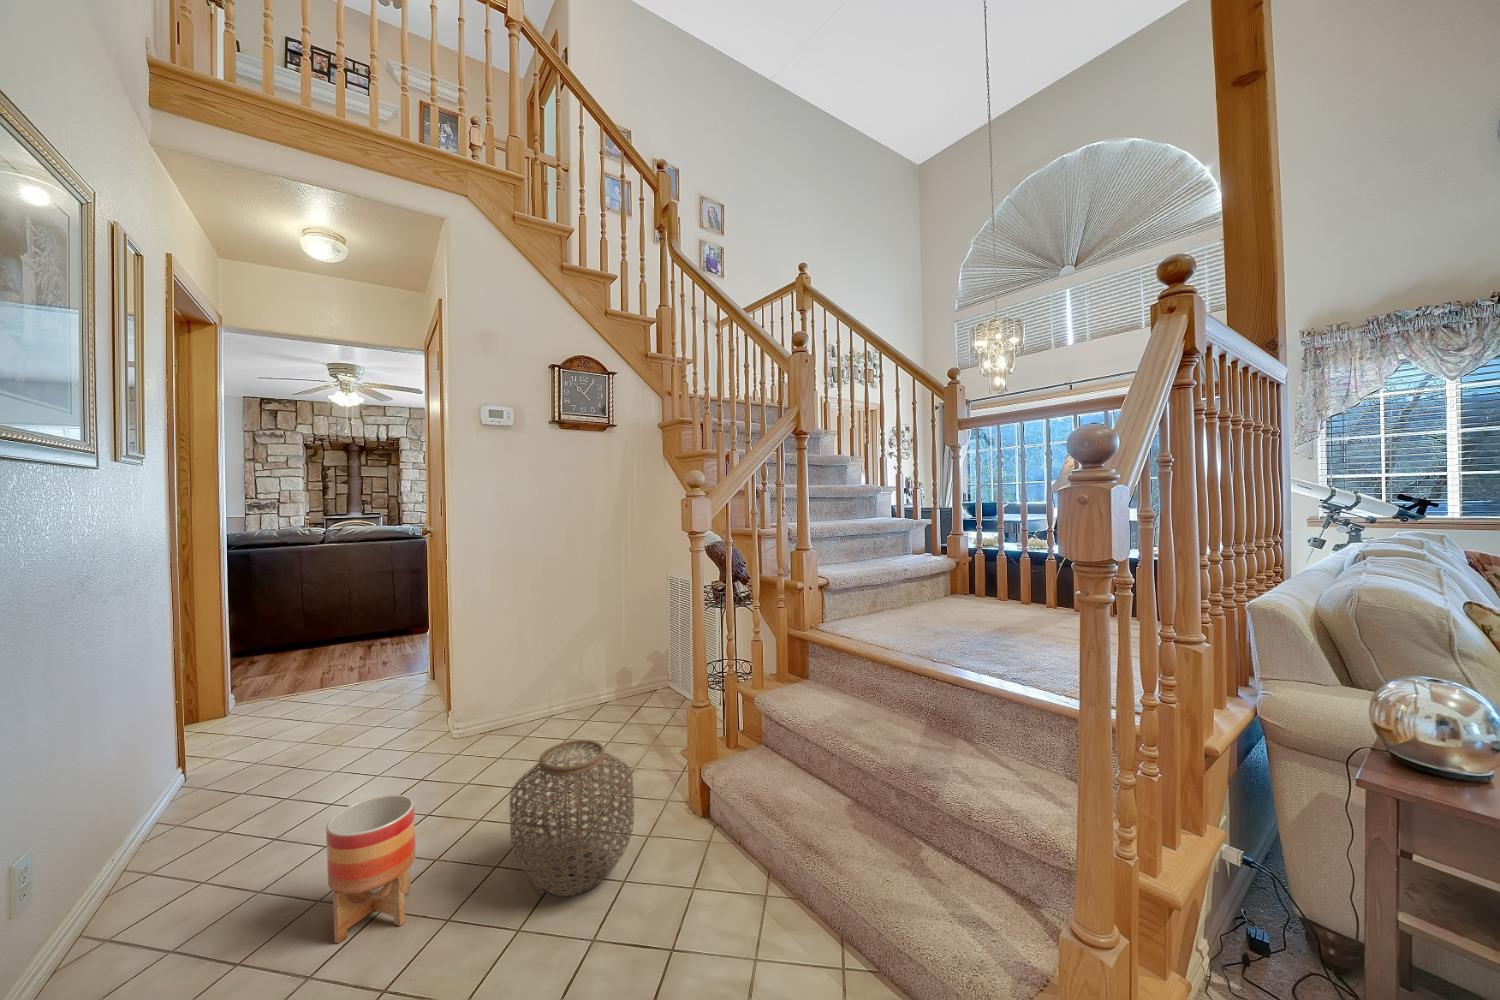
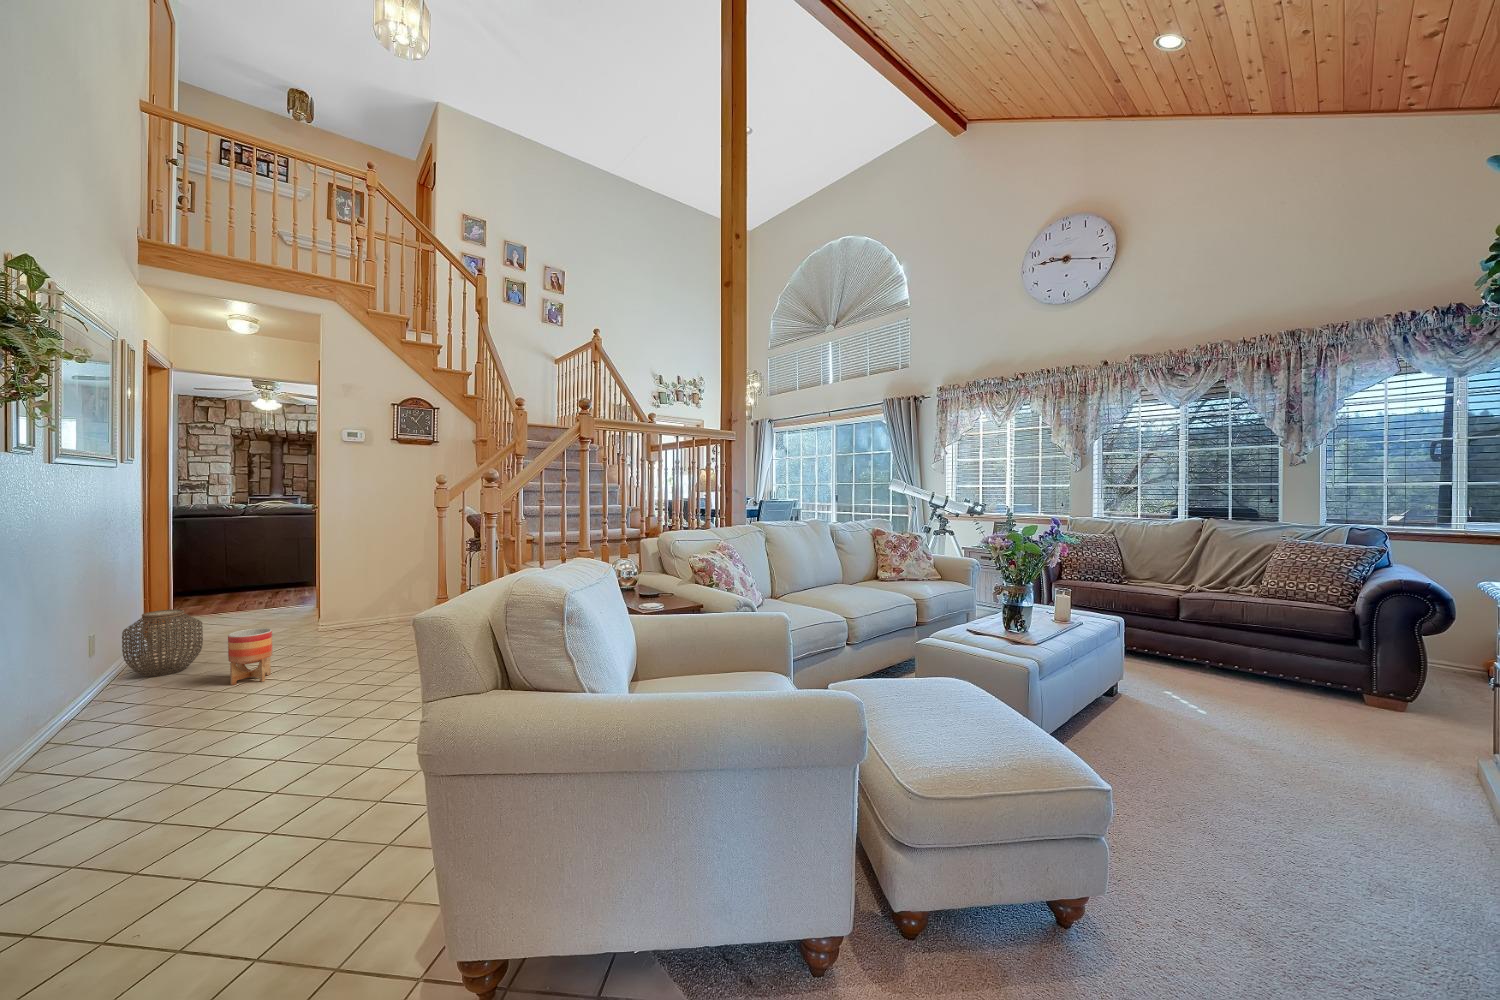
woven basket: present [510,740,634,896] -> present [122,609,203,677]

